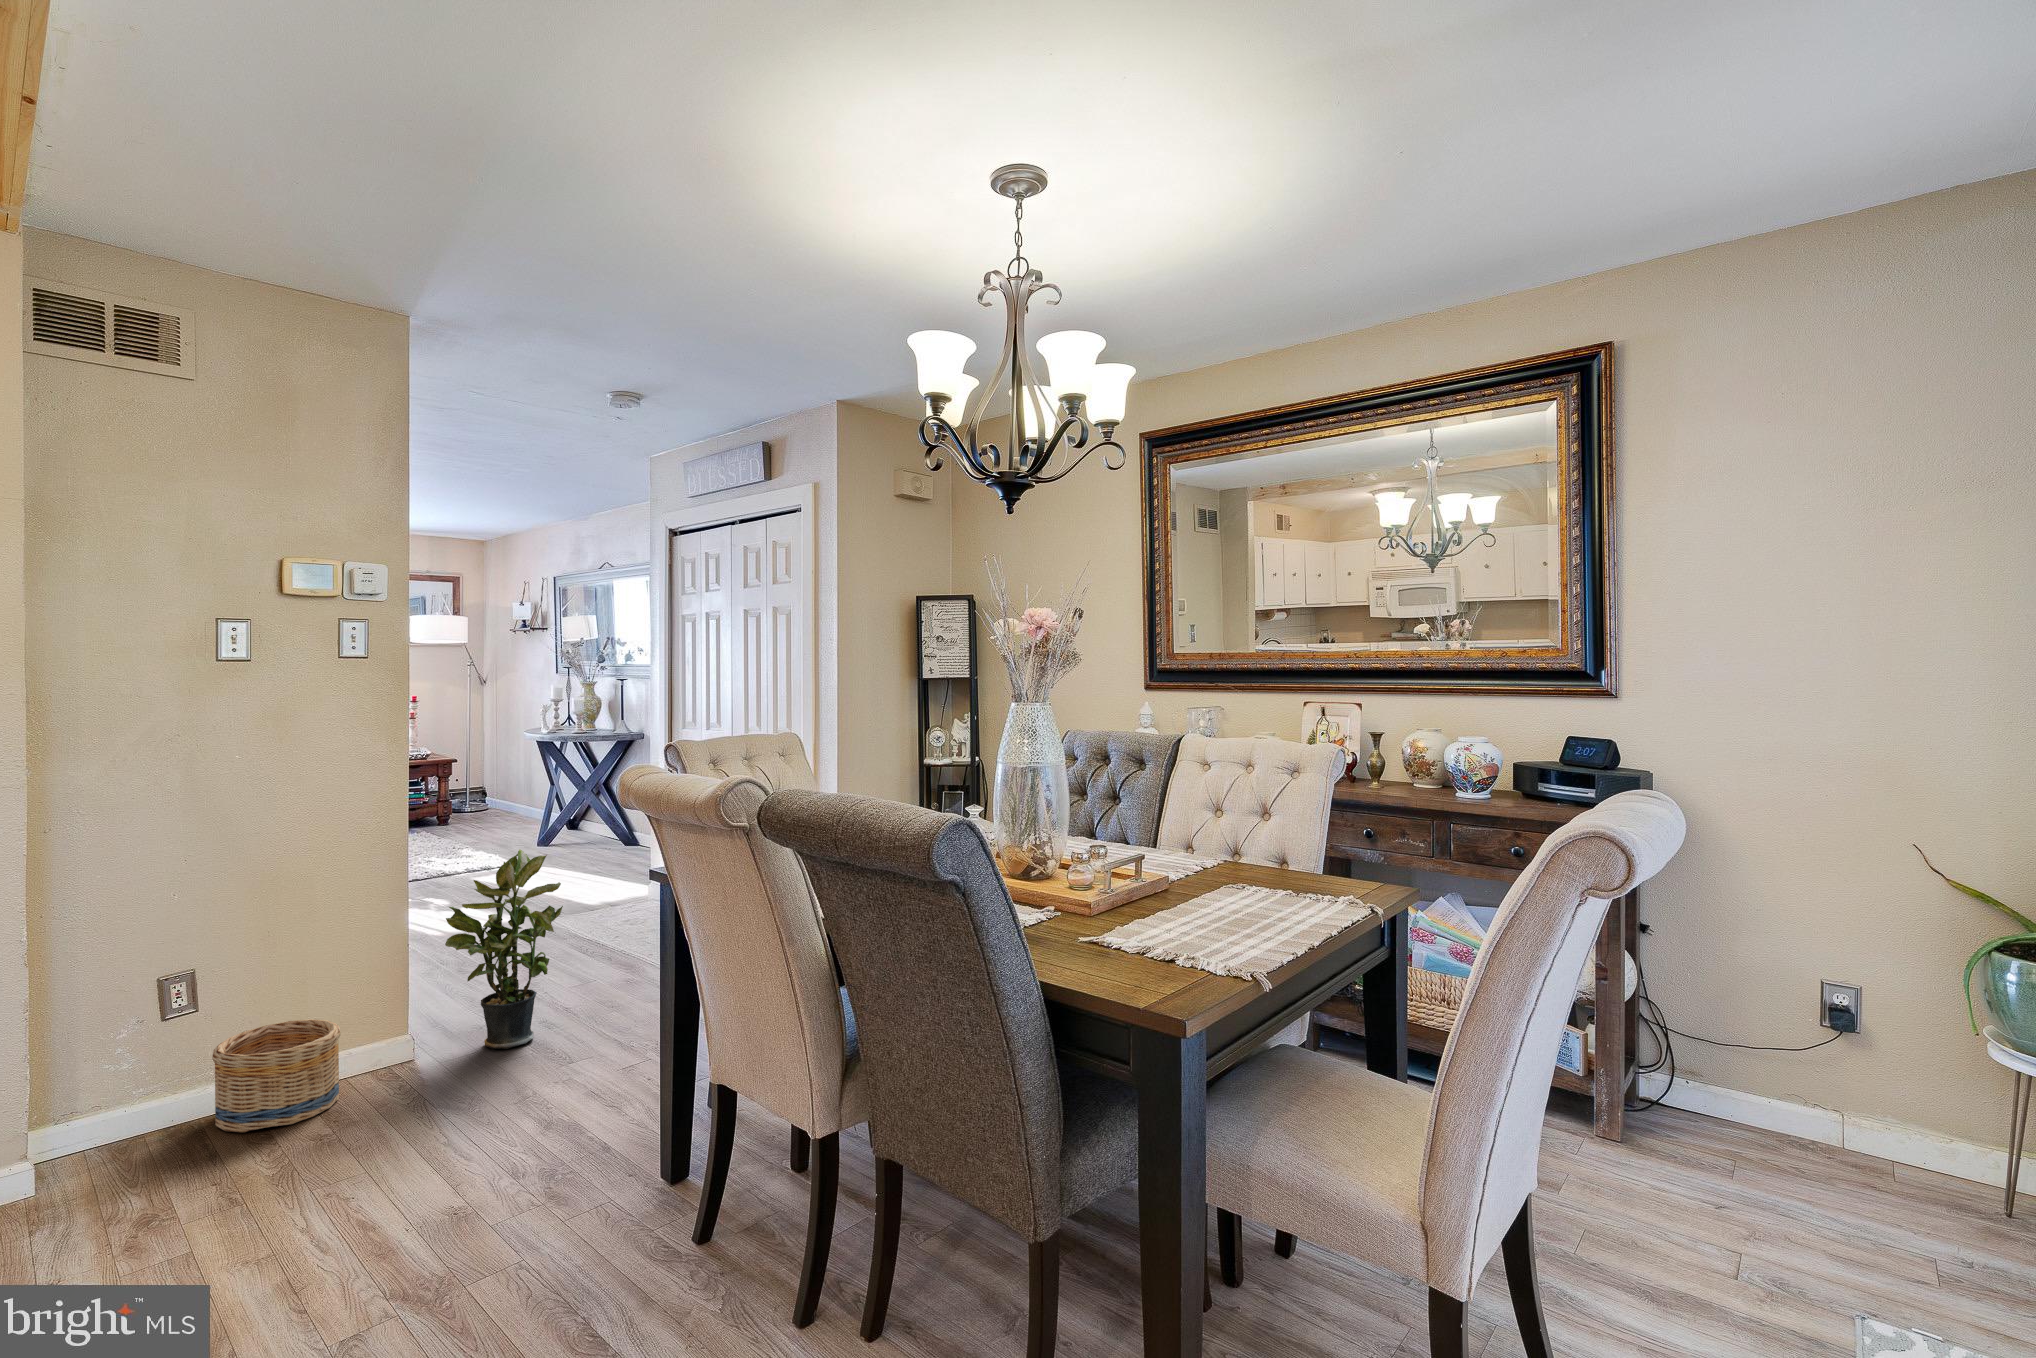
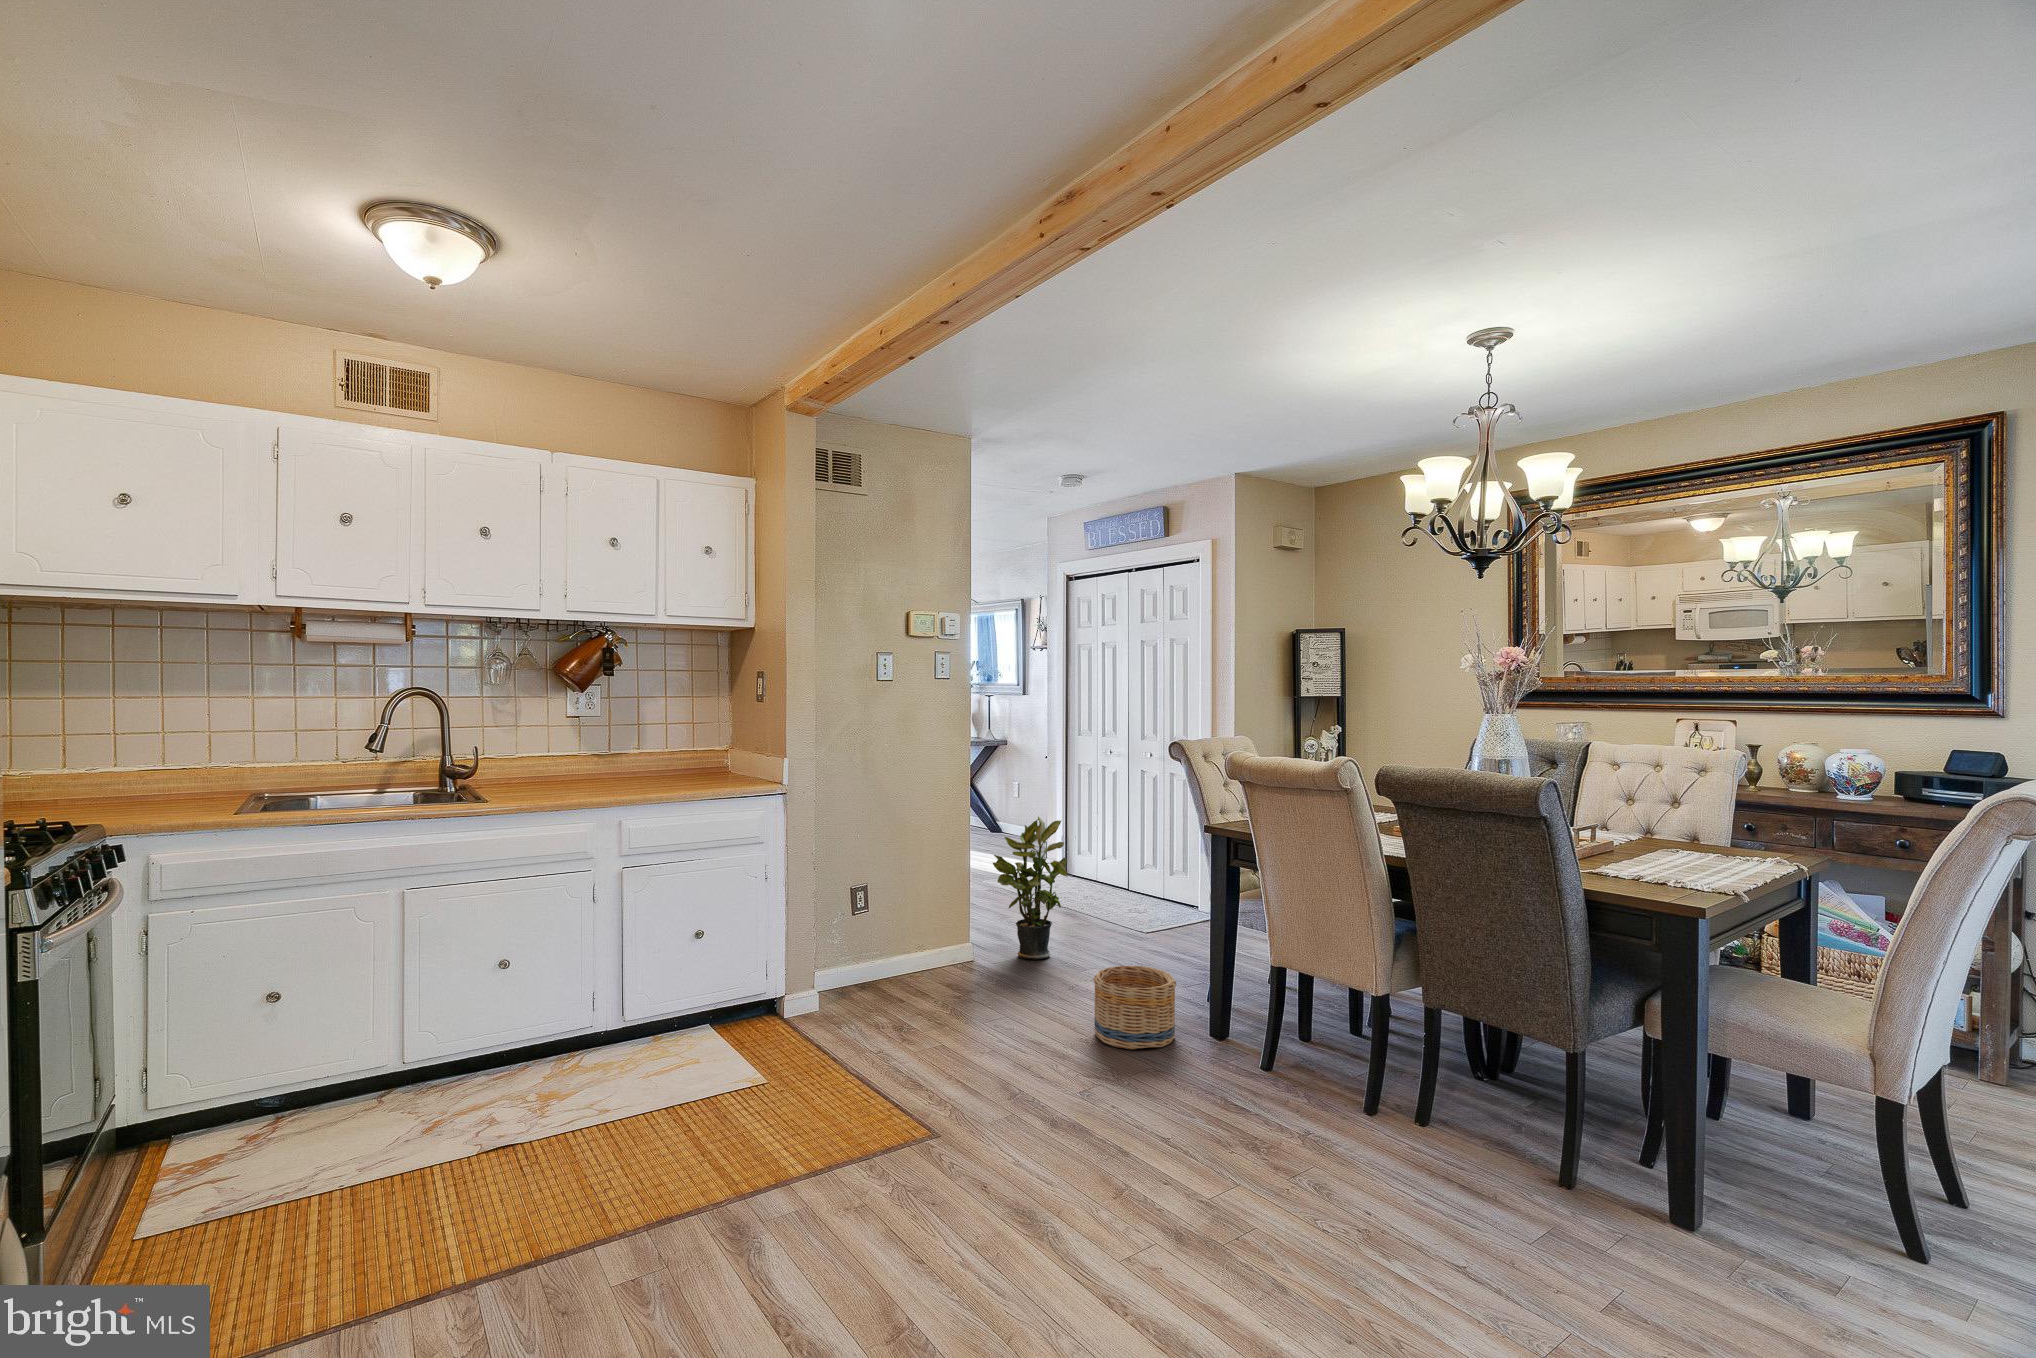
basket: present [212,1019,341,1132] -> present [1093,966,1176,1049]

